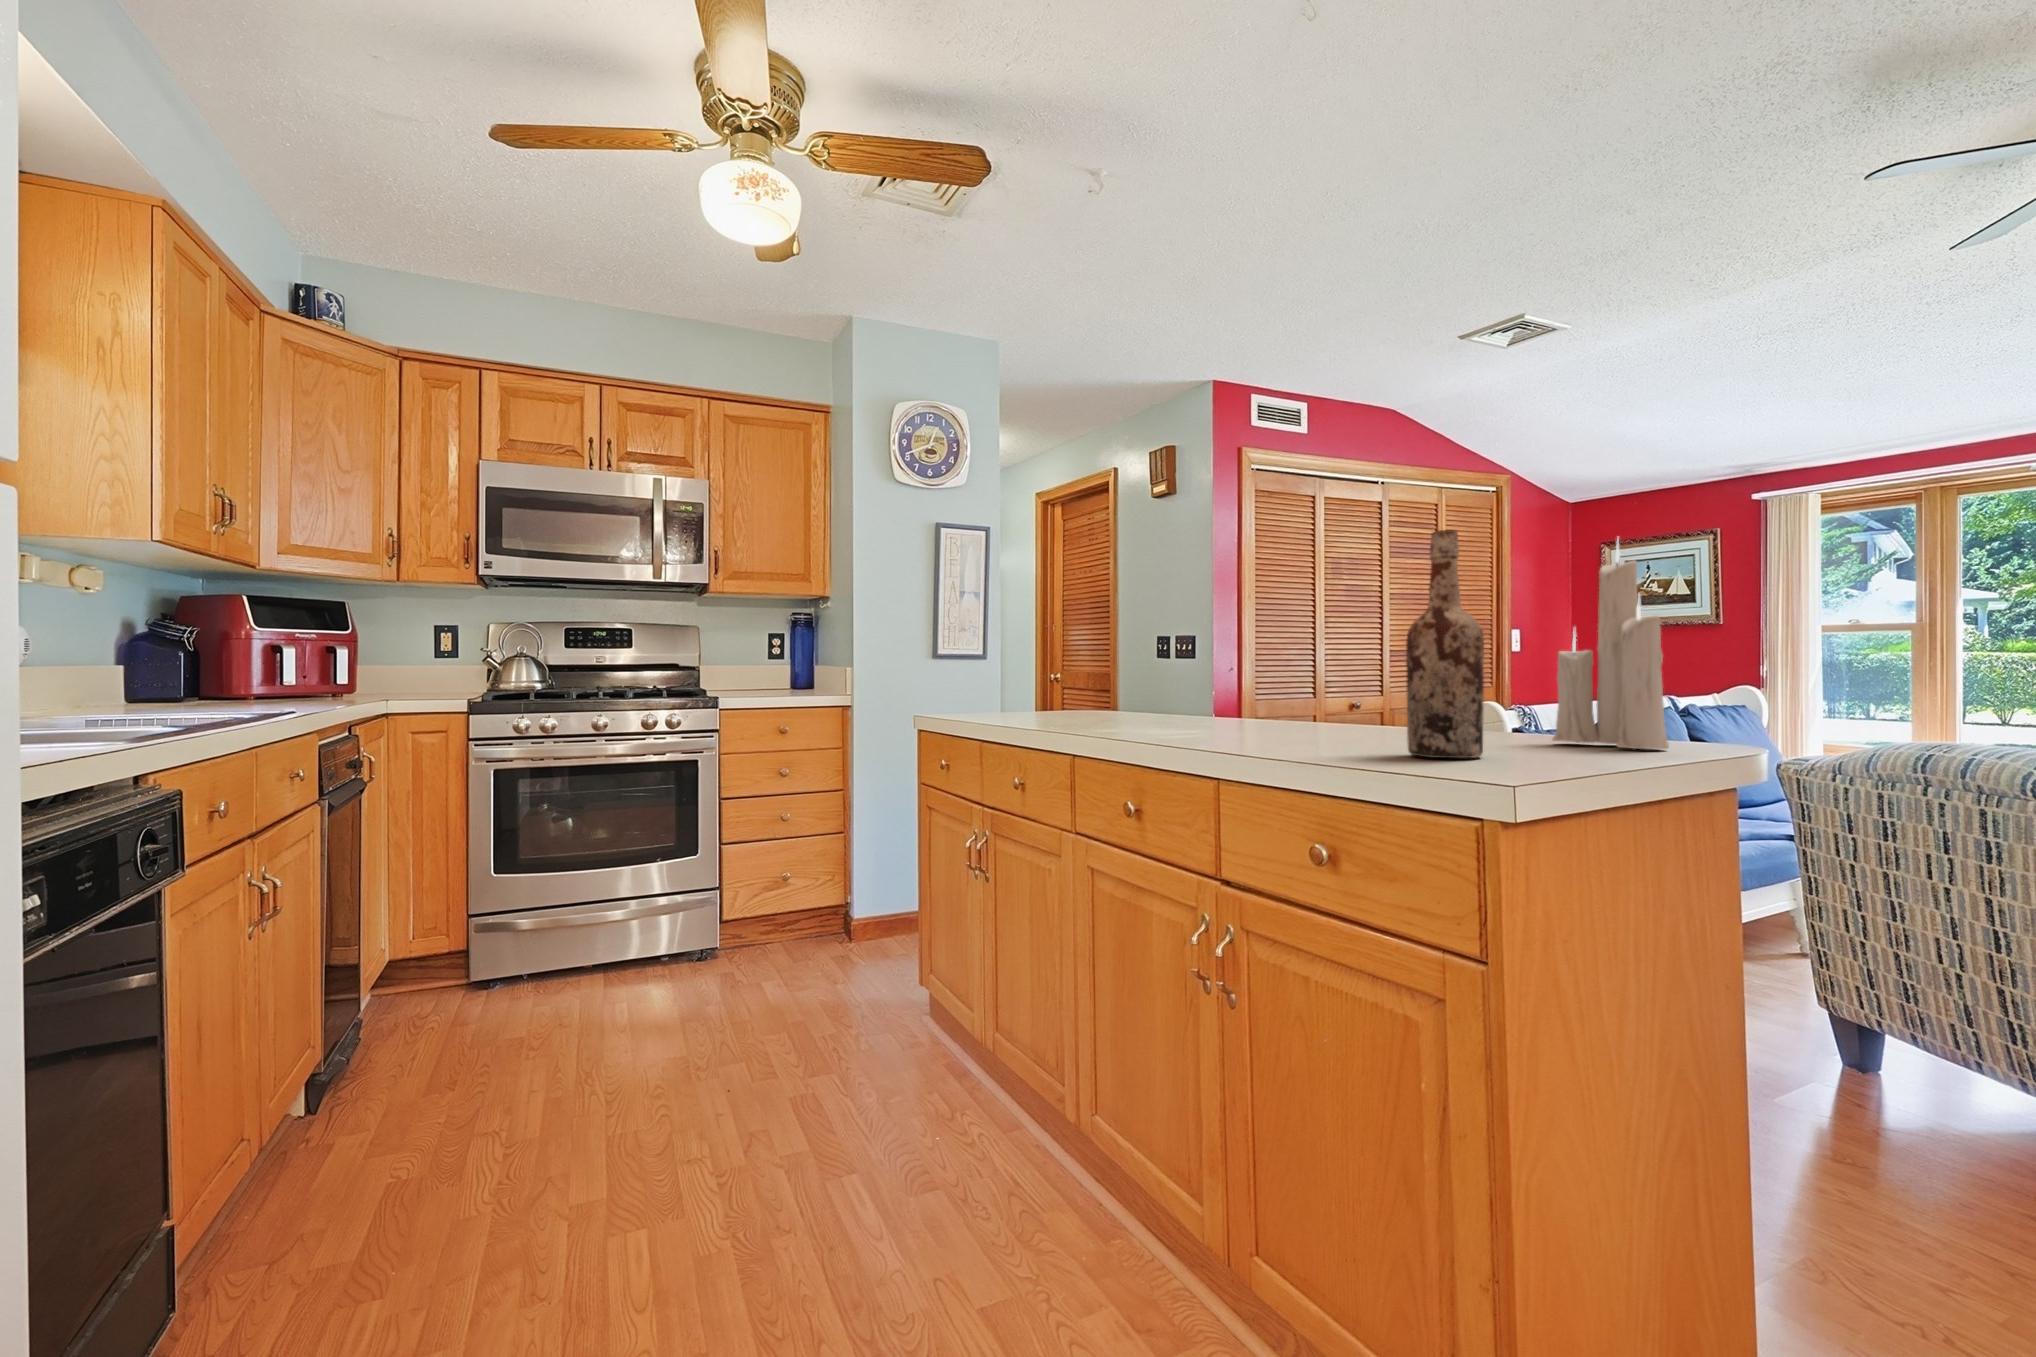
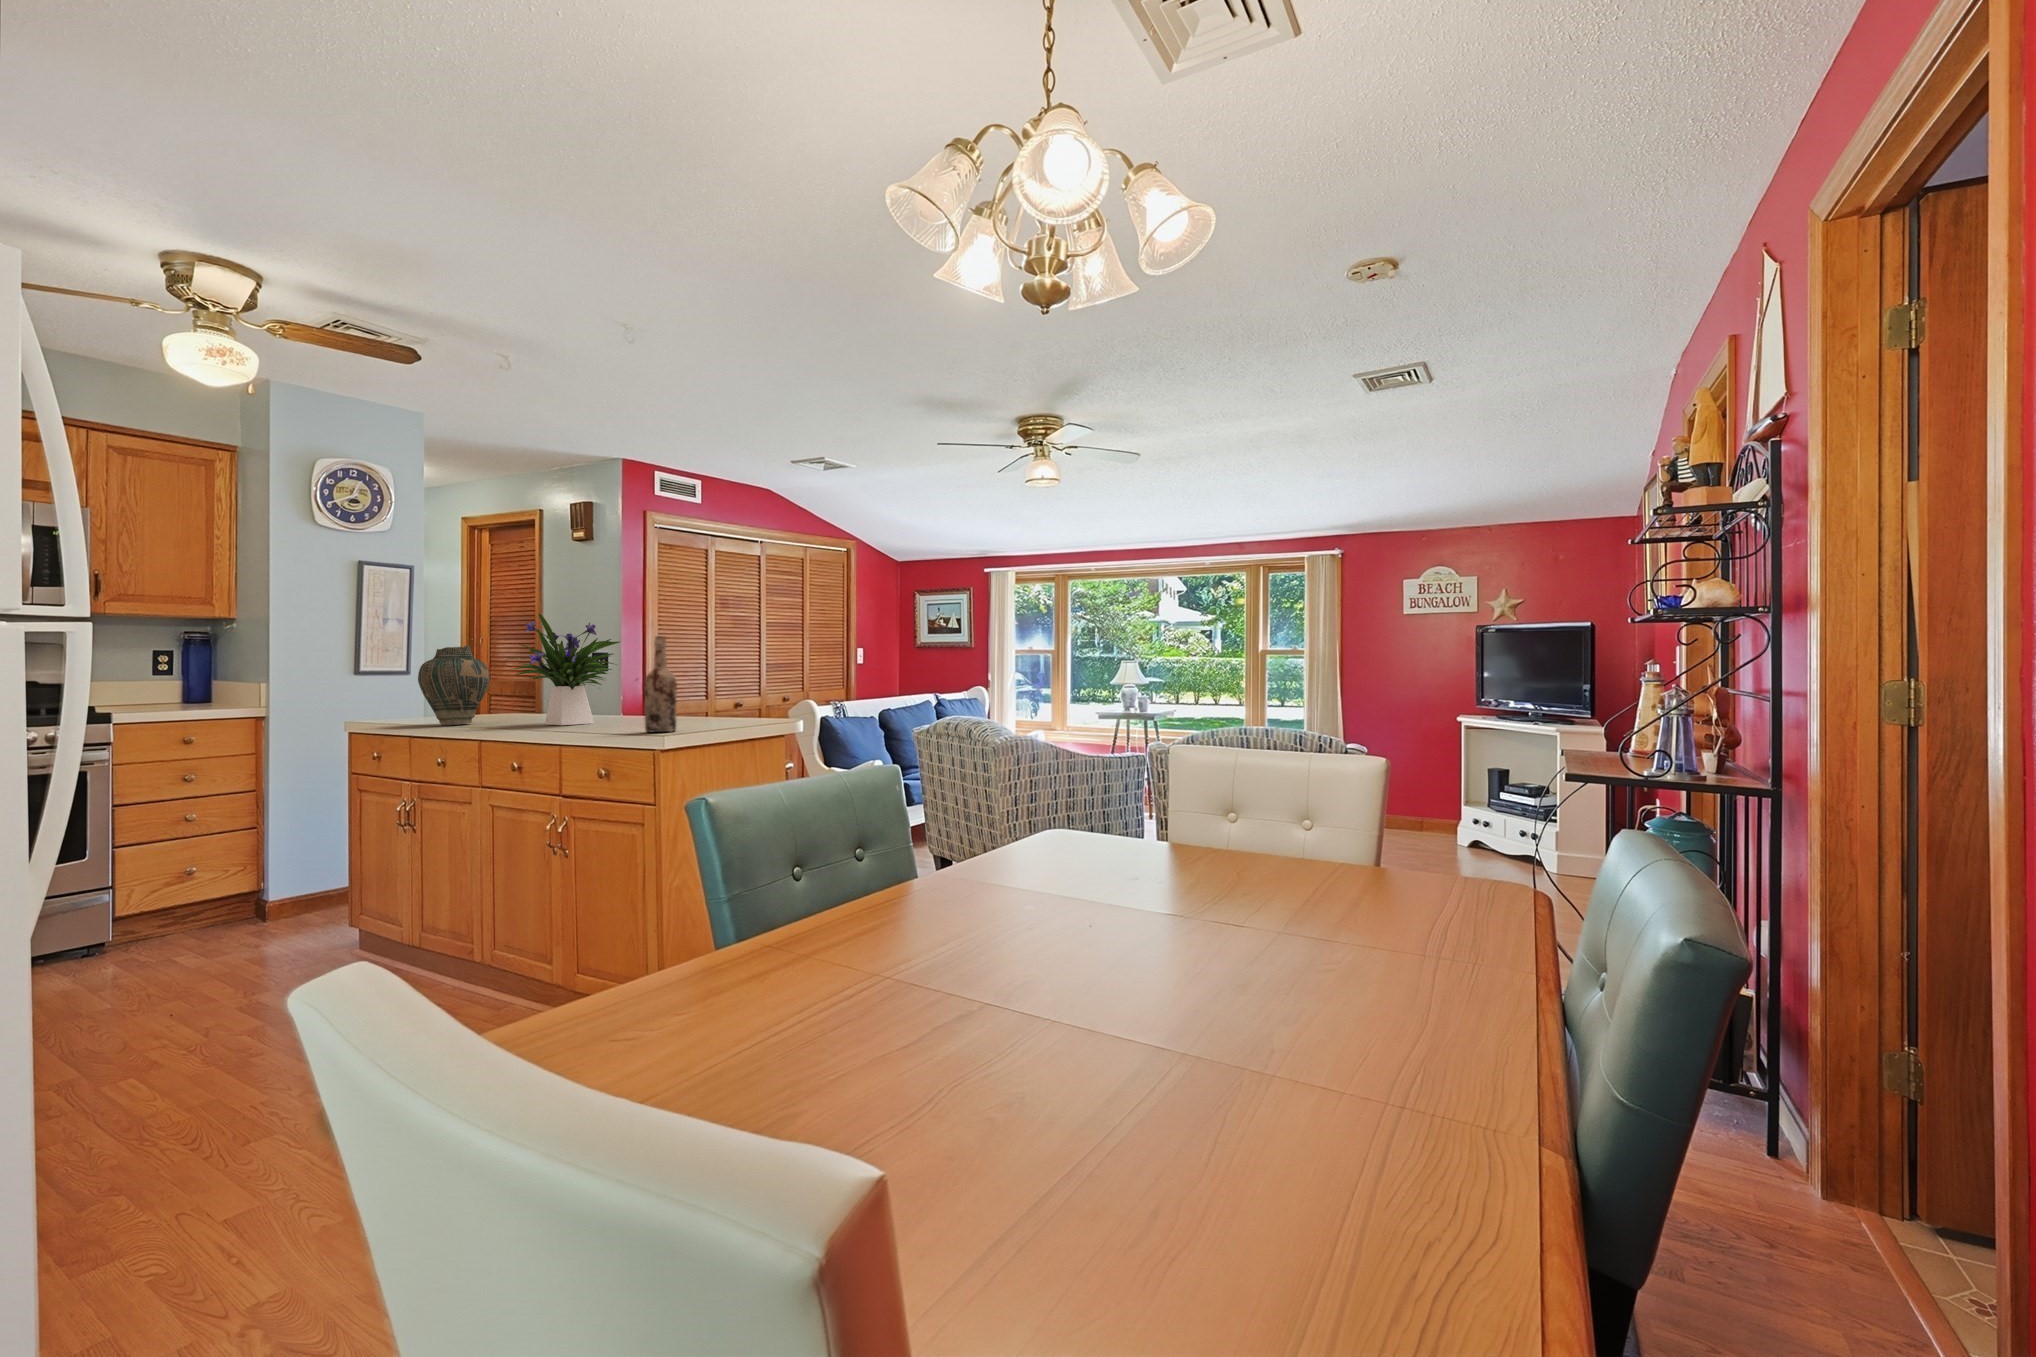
flower arrangement: none [1108,530,1301,731] -> present [508,613,620,725]
candle: present [1553,539,1669,750] -> none [723,632,758,725]
vase: none [990,601,1080,724] -> present [418,645,490,725]

